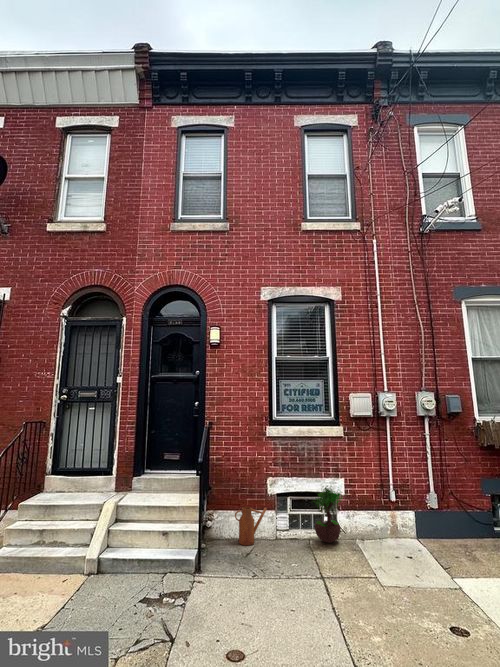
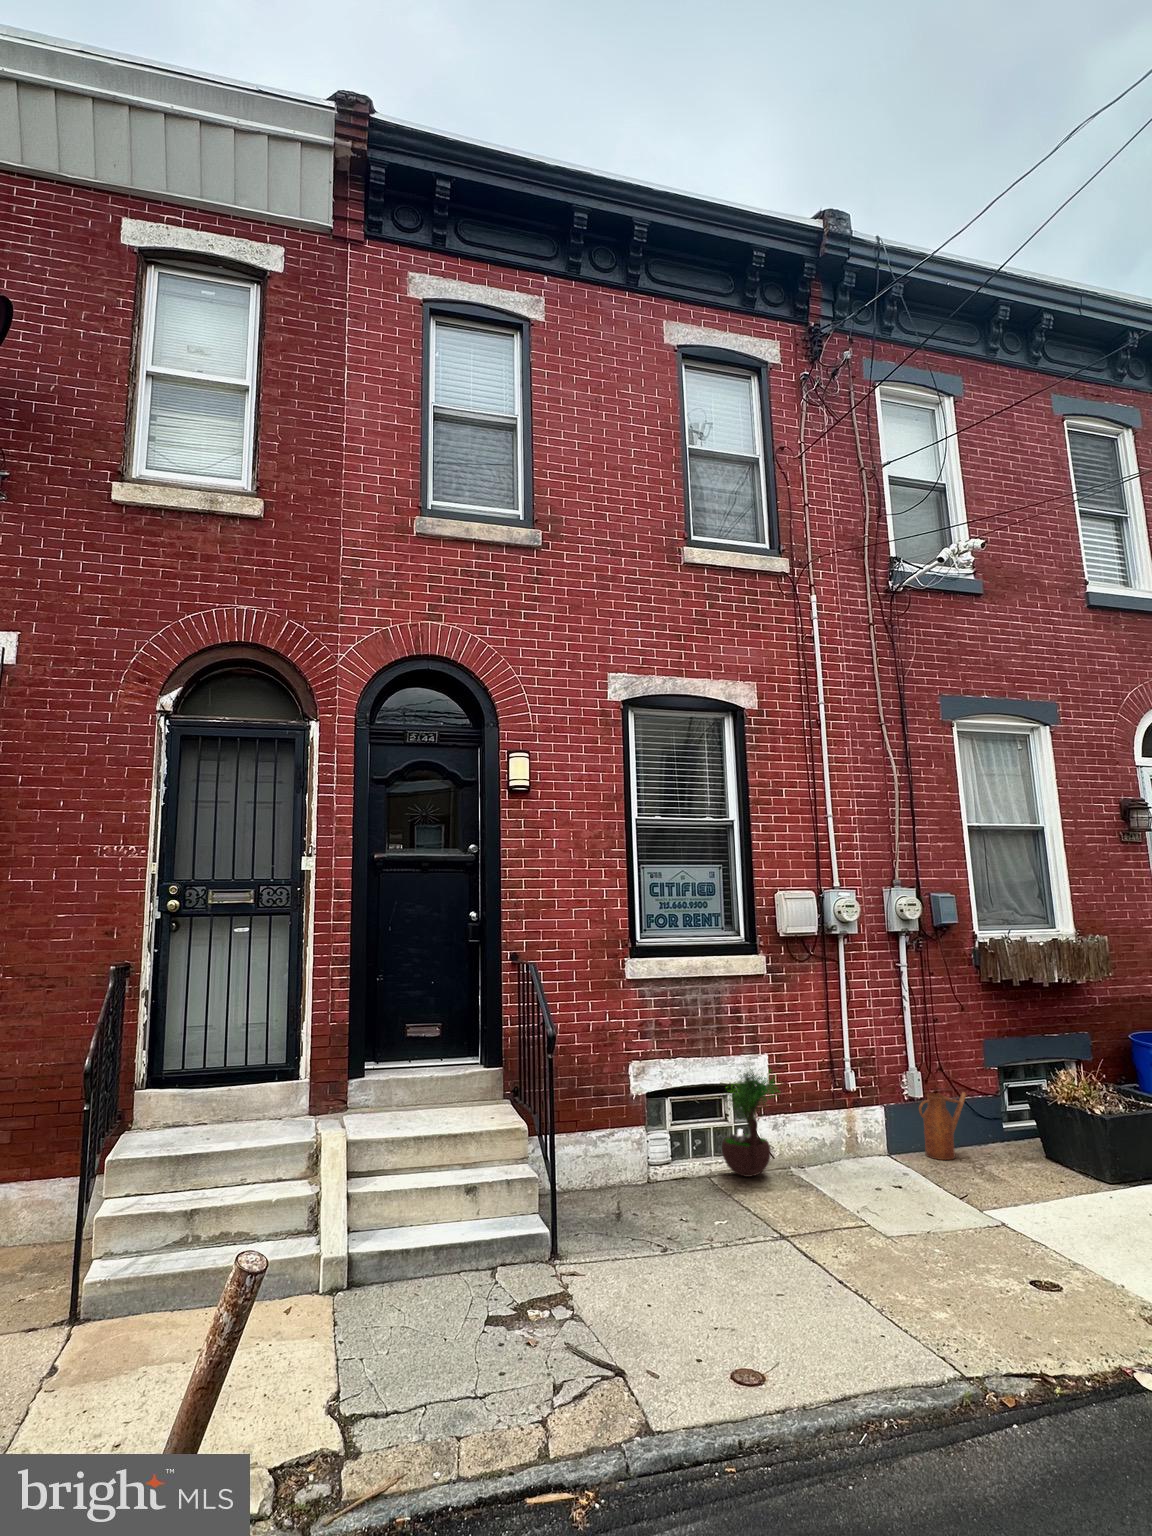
watering can: present [235,507,267,546] -> present [919,1092,966,1160]

